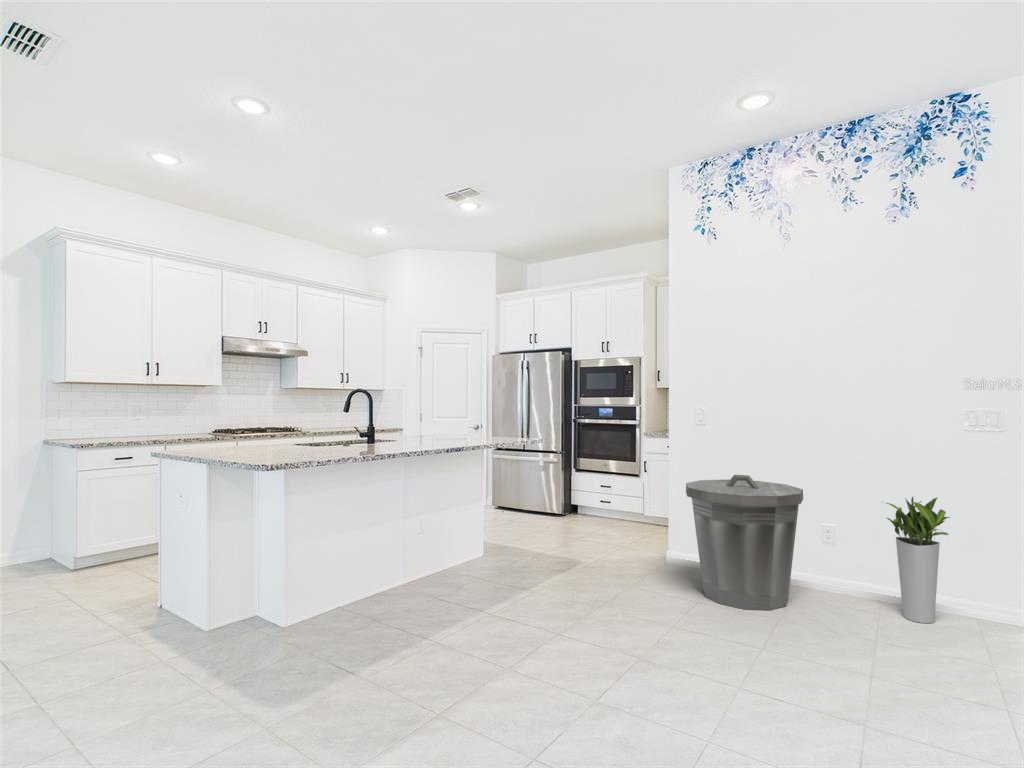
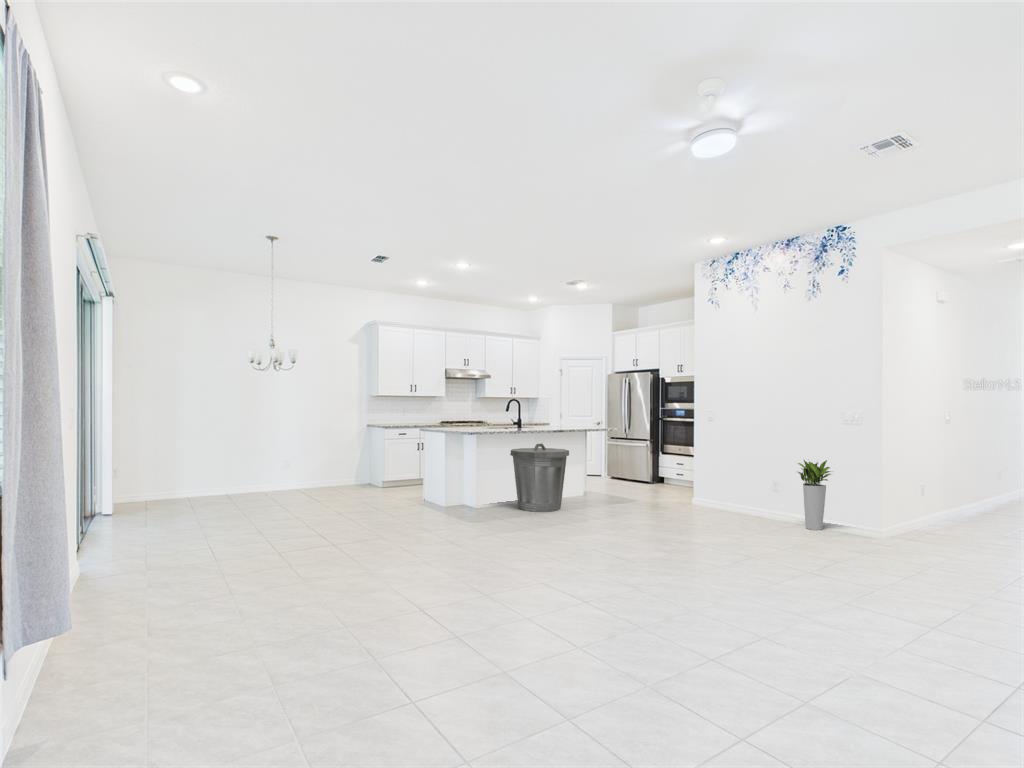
trash can: present [686,475,803,610] -> present [510,444,569,512]

